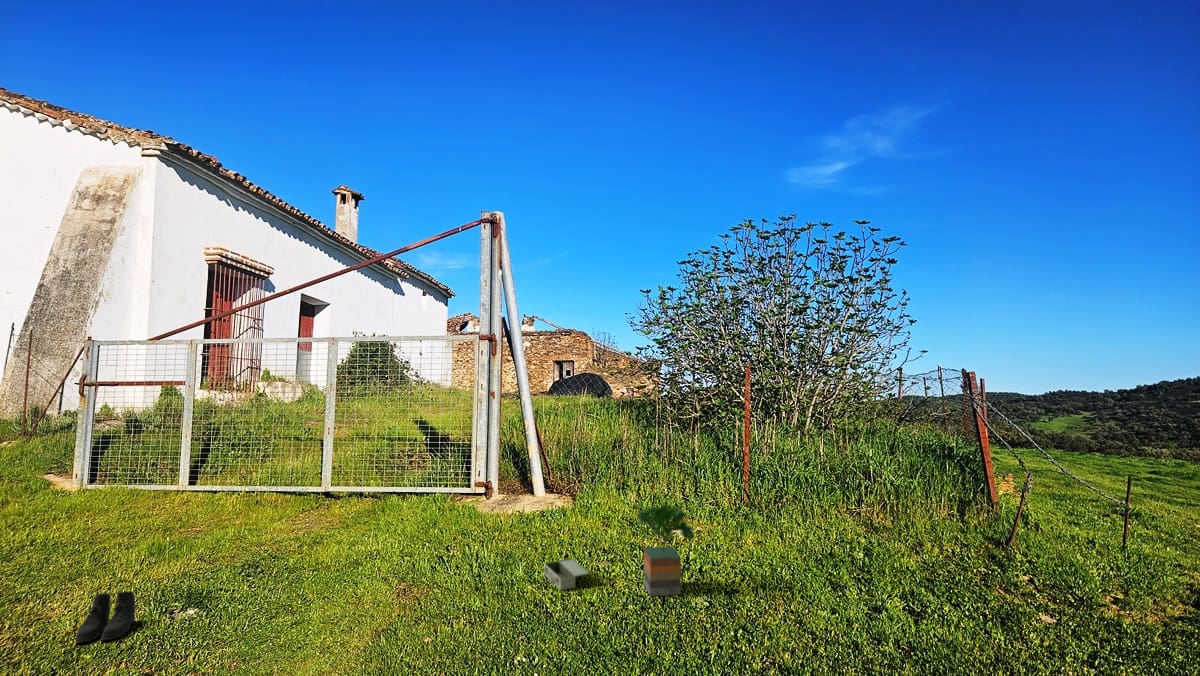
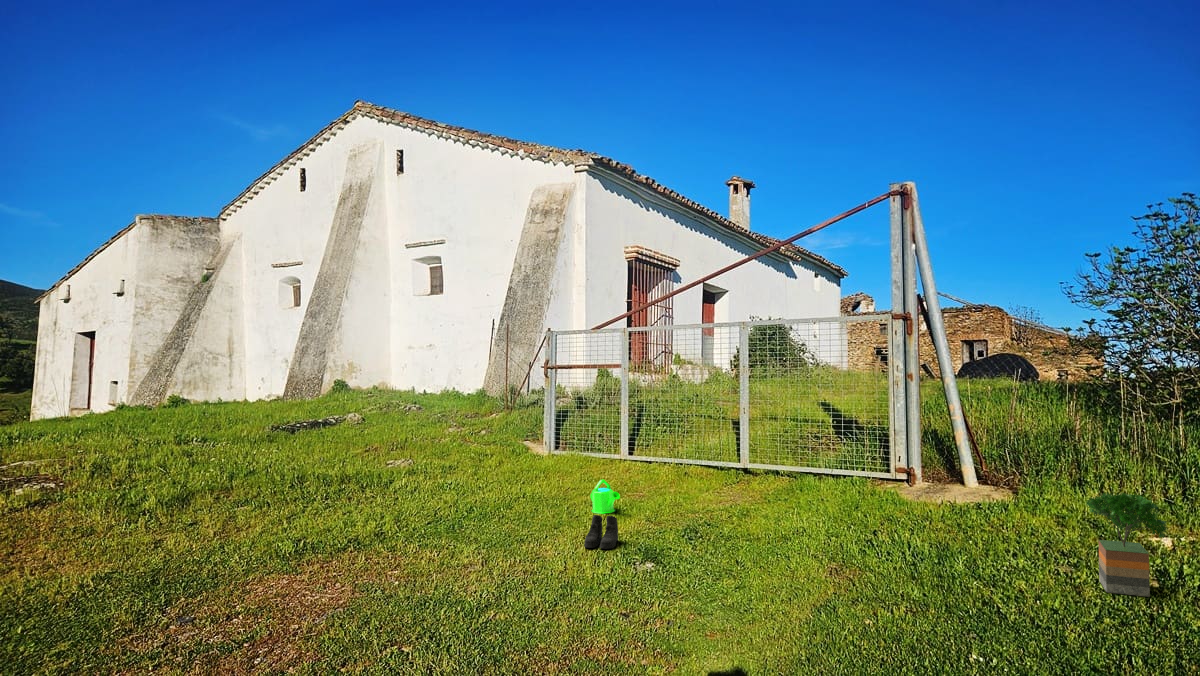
watering can: none [107,534,151,580] -> present [590,479,620,514]
toolbox: present [545,558,589,590] -> none [974,544,1028,572]

